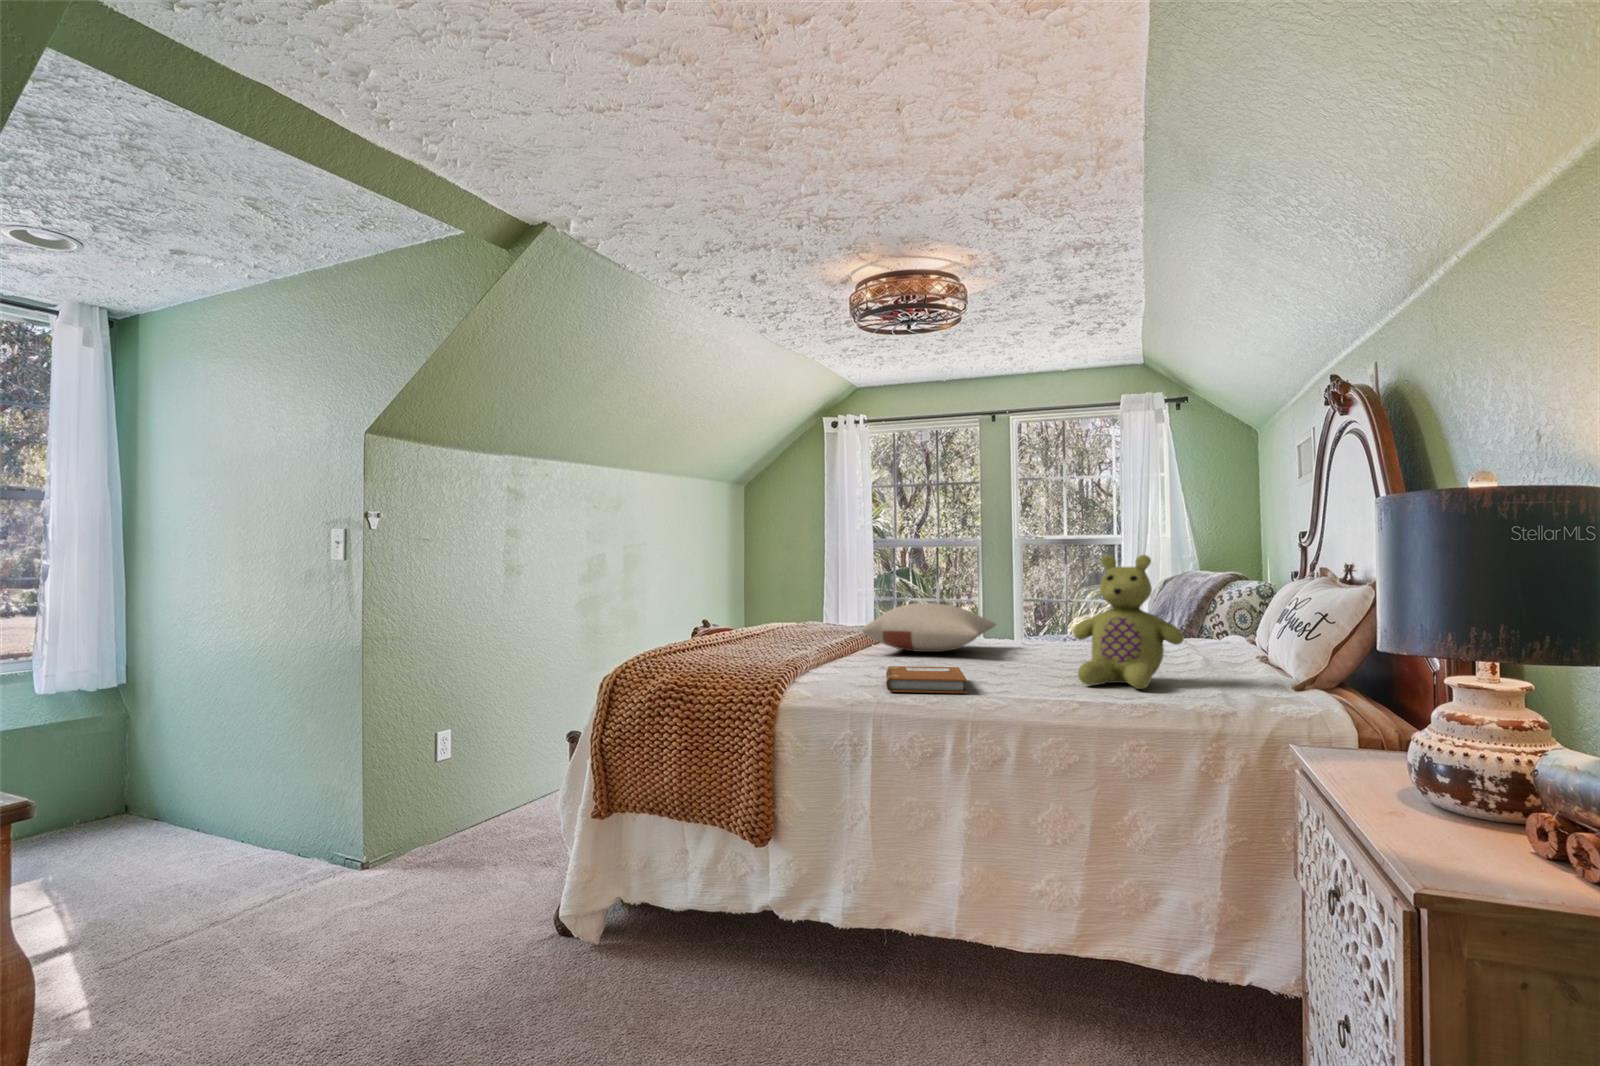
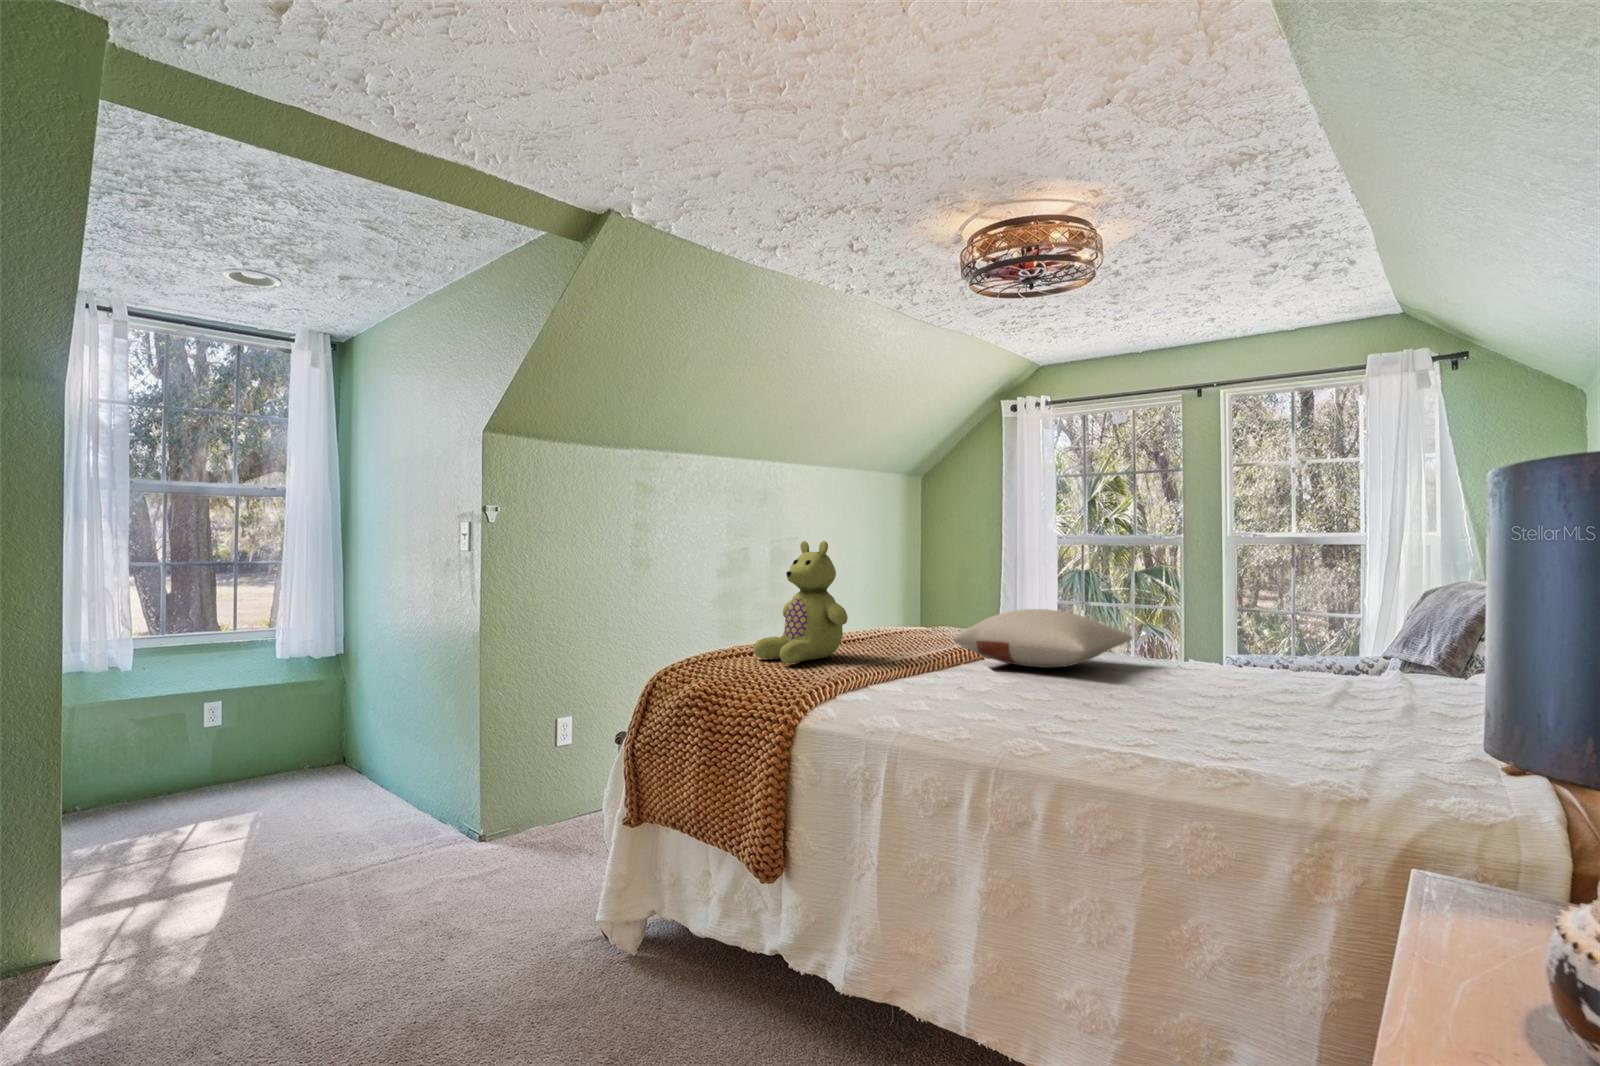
stuffed bear: present [1074,555,1184,689] -> present [753,541,848,664]
notebook: present [886,666,967,693] -> none [909,686,1024,730]

